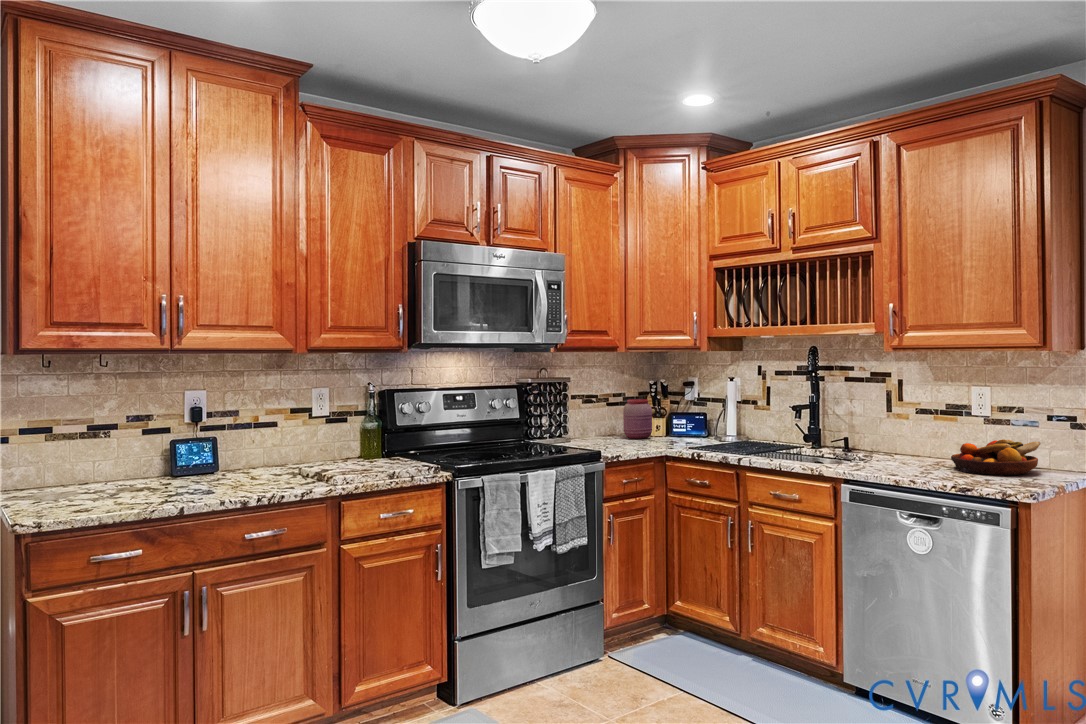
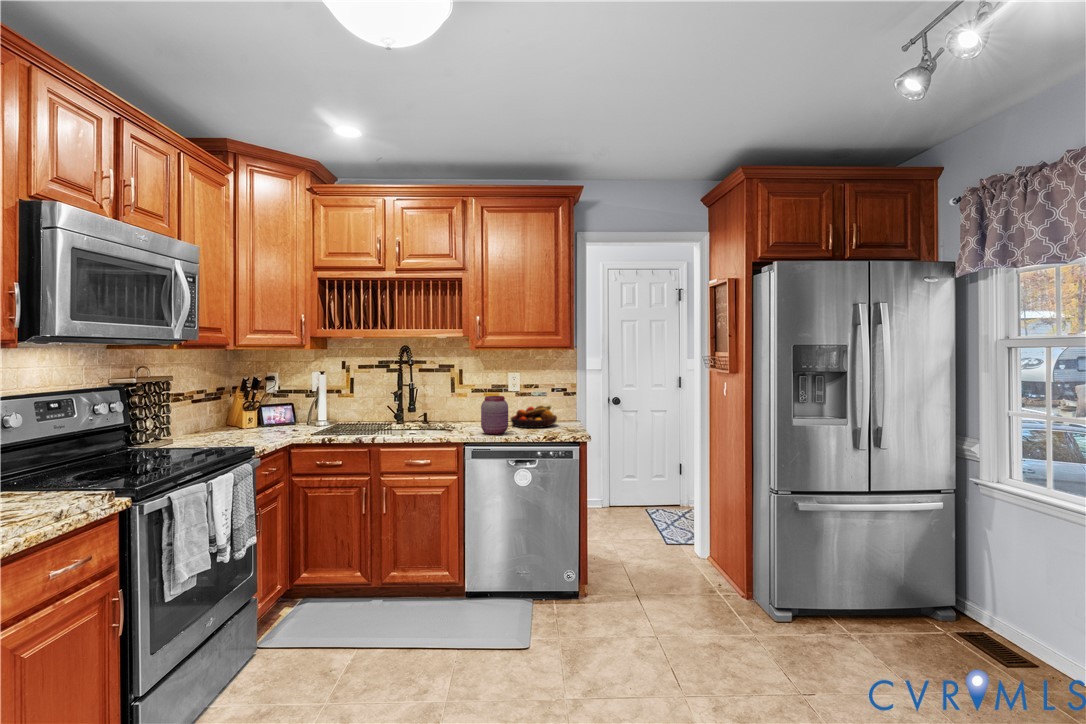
jar: present [623,399,652,439] -> present [481,396,508,434]

